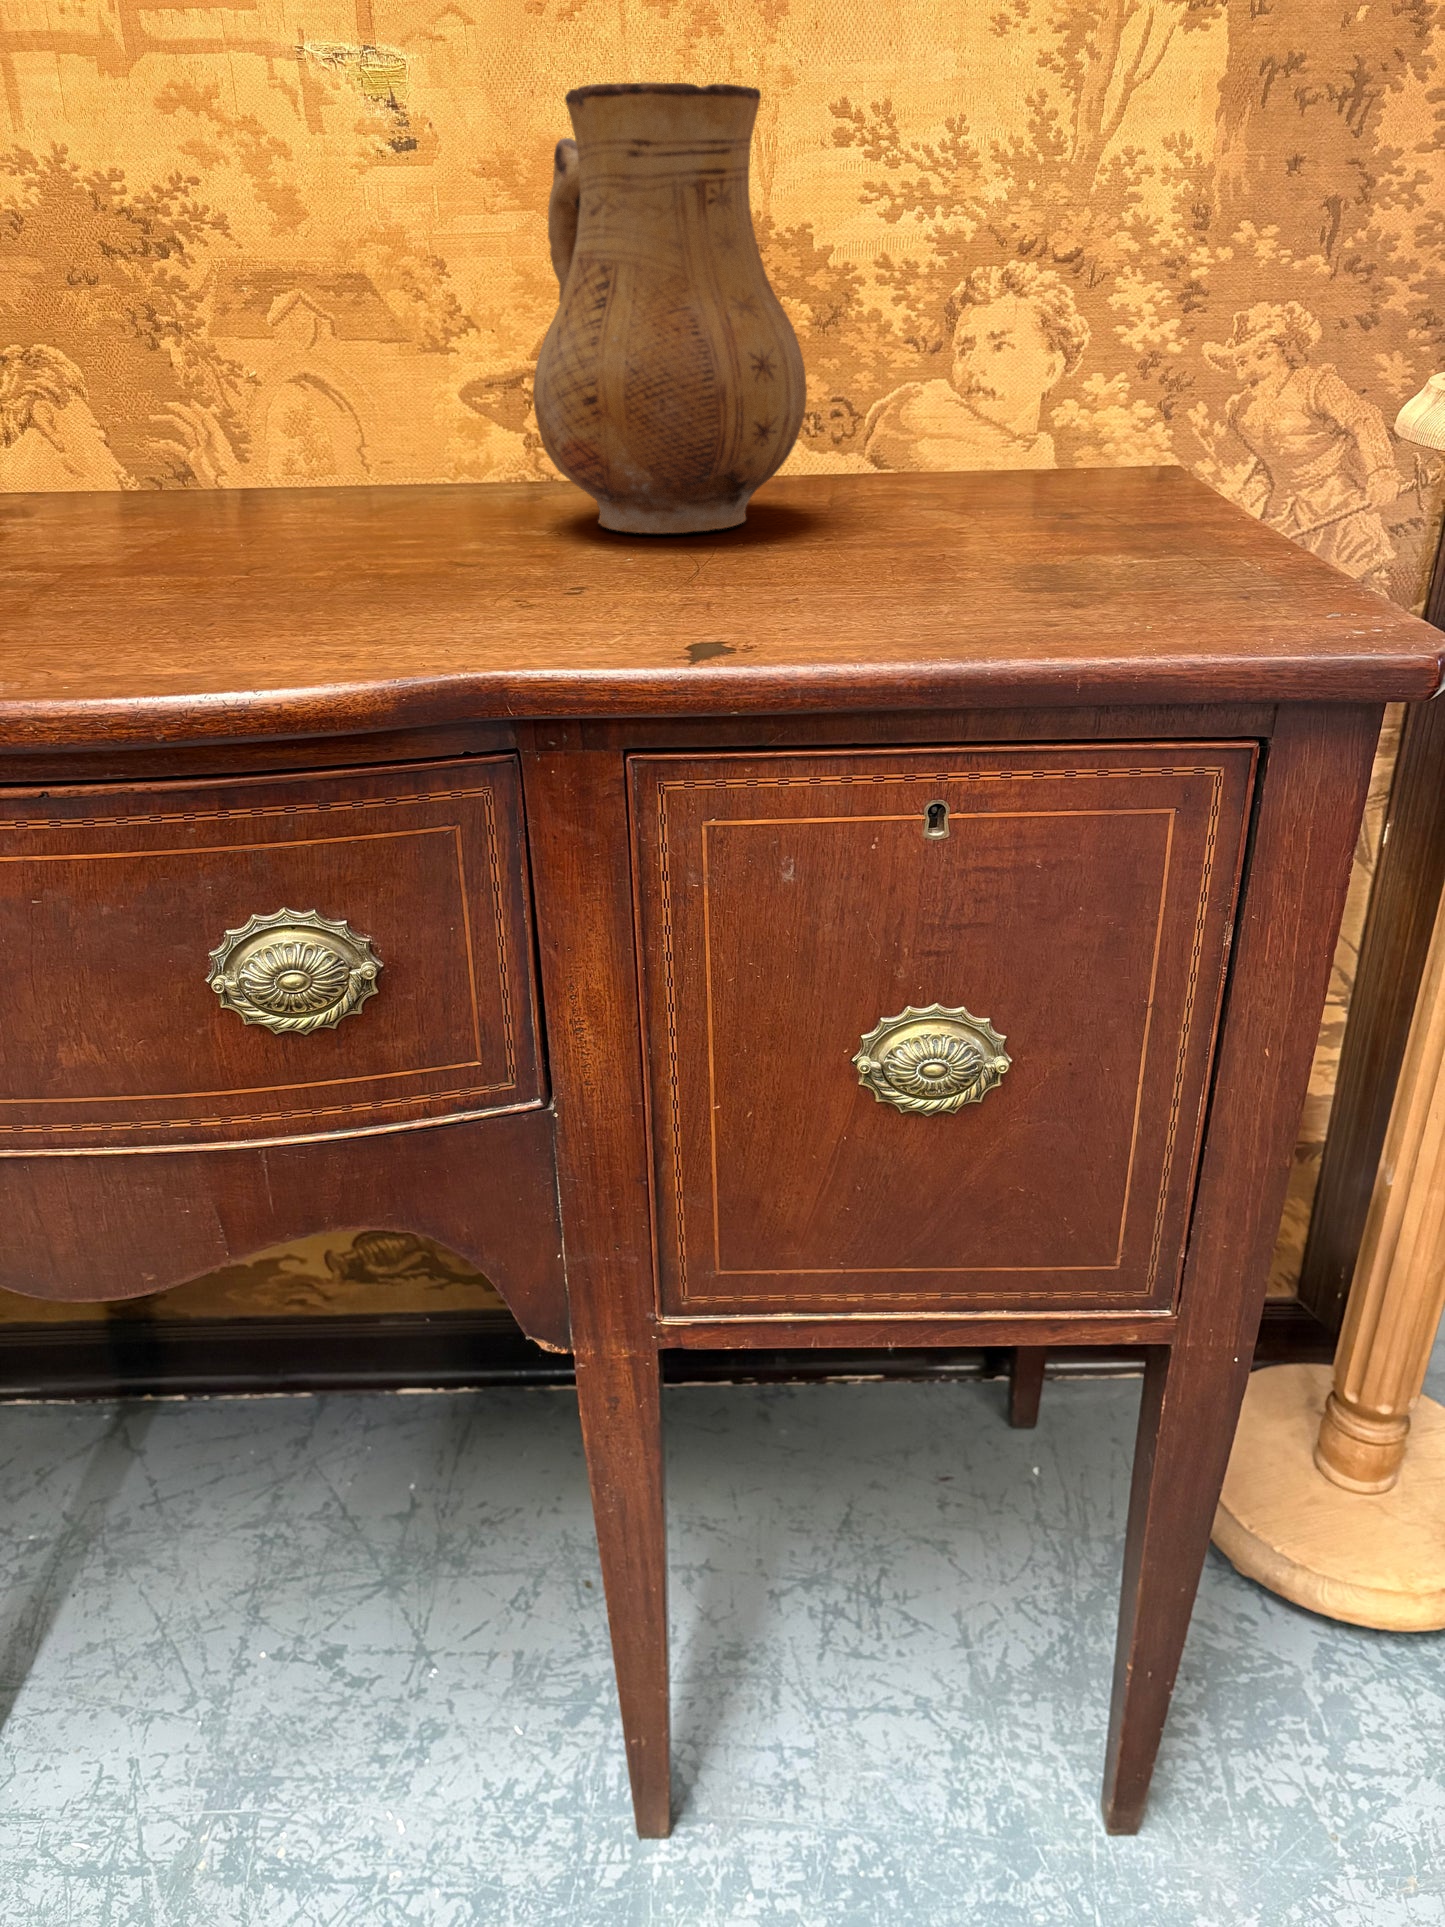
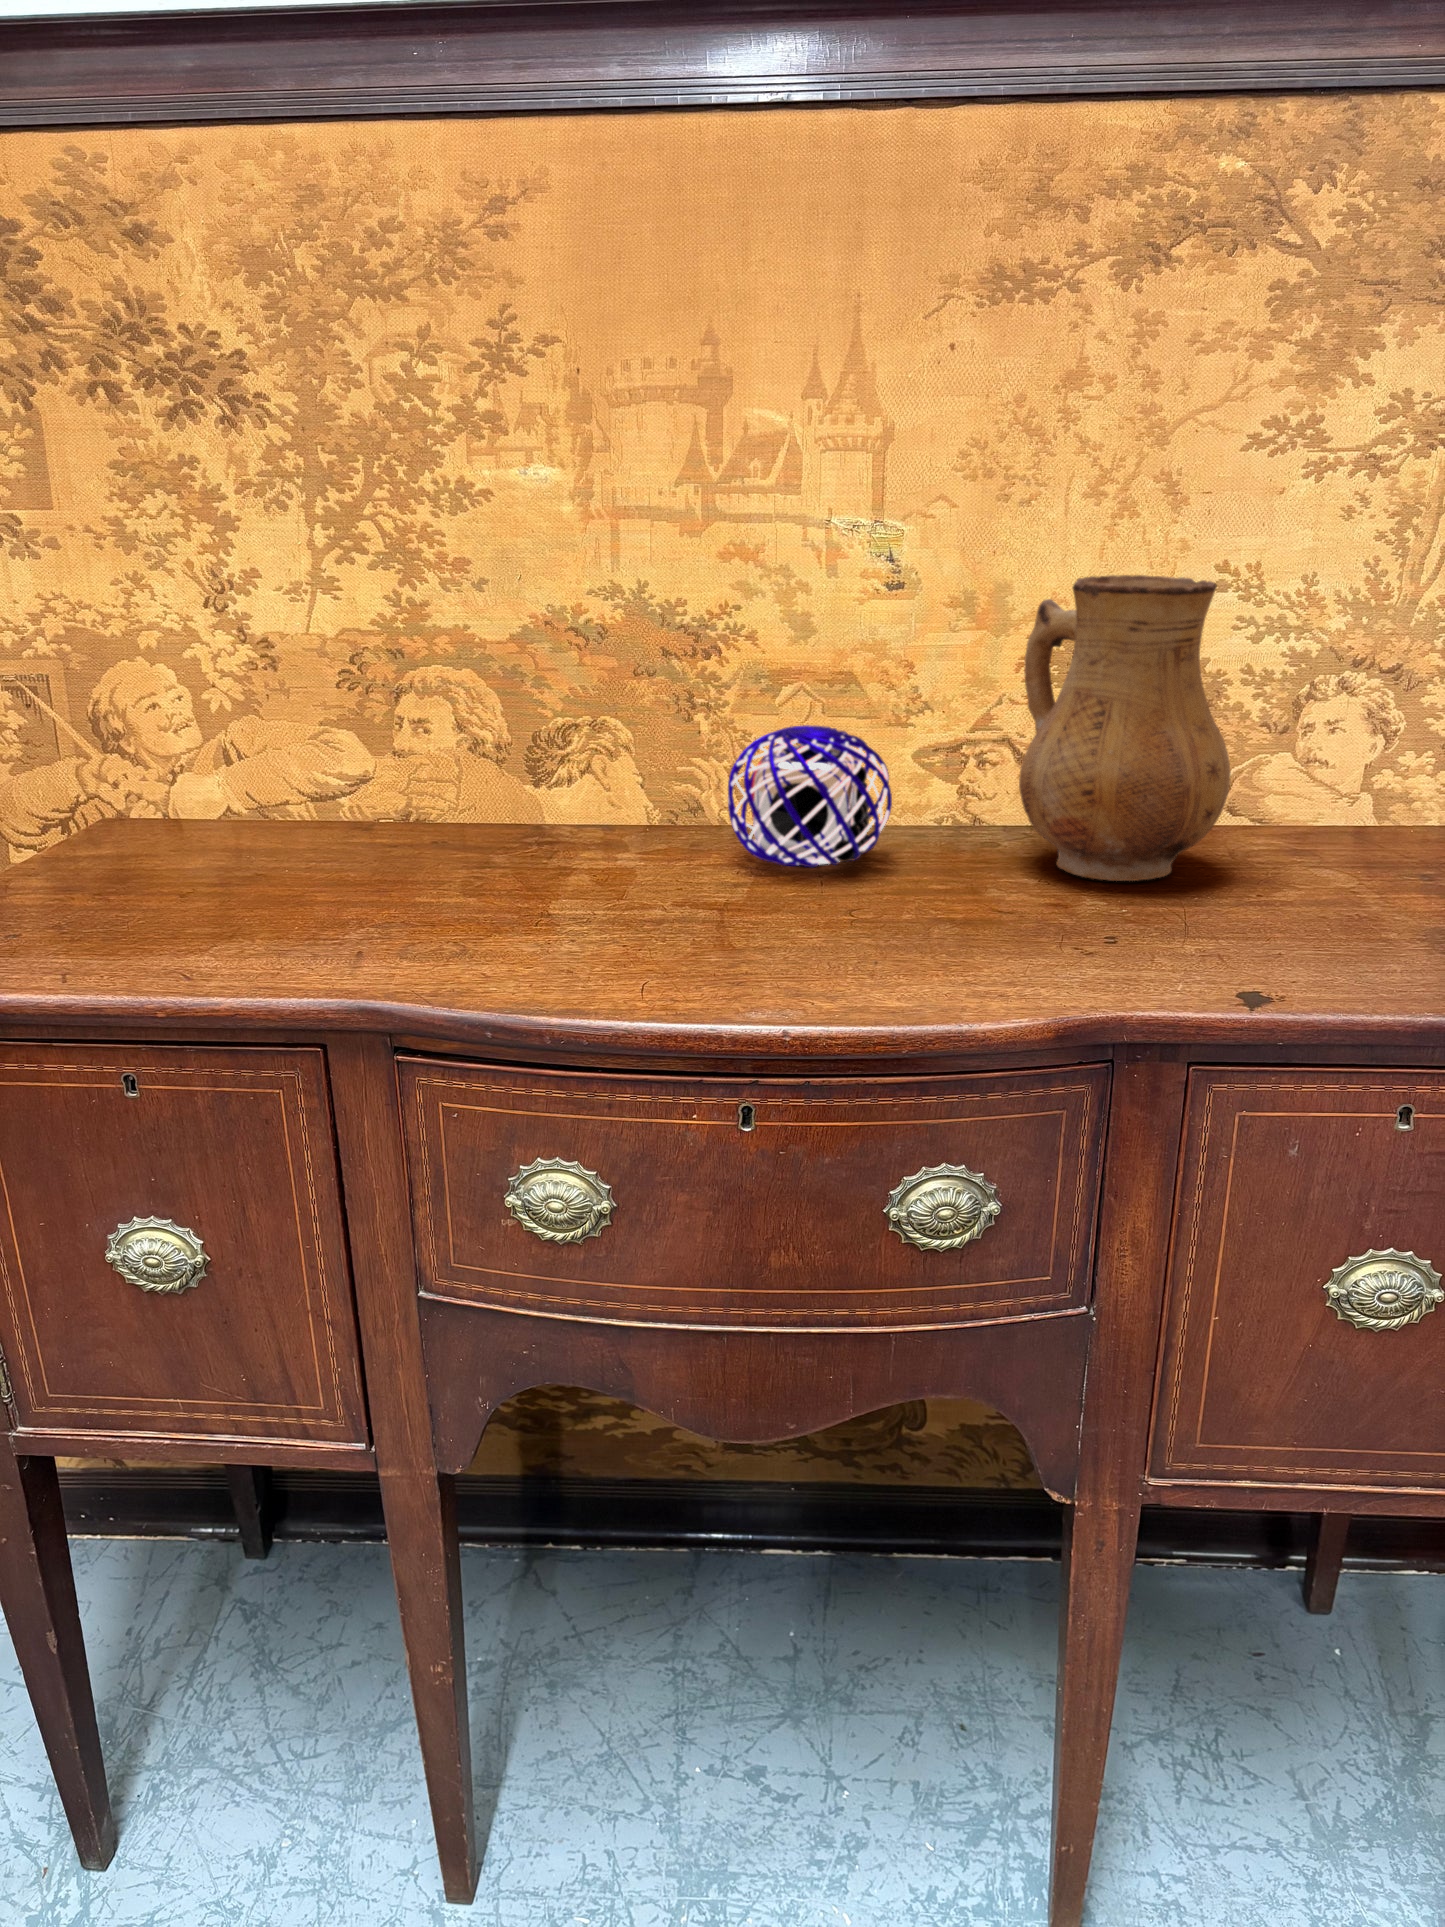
decorative orb: none [135,330,372,529] -> present [728,725,892,867]

